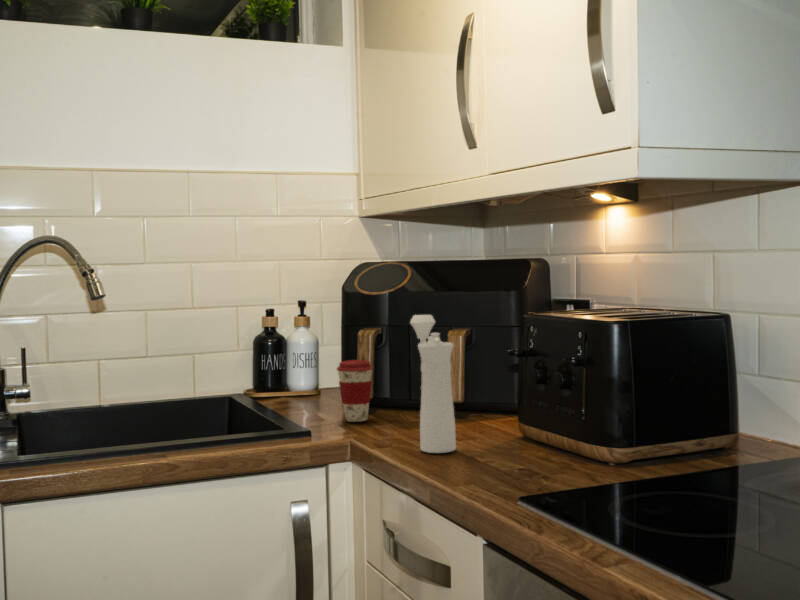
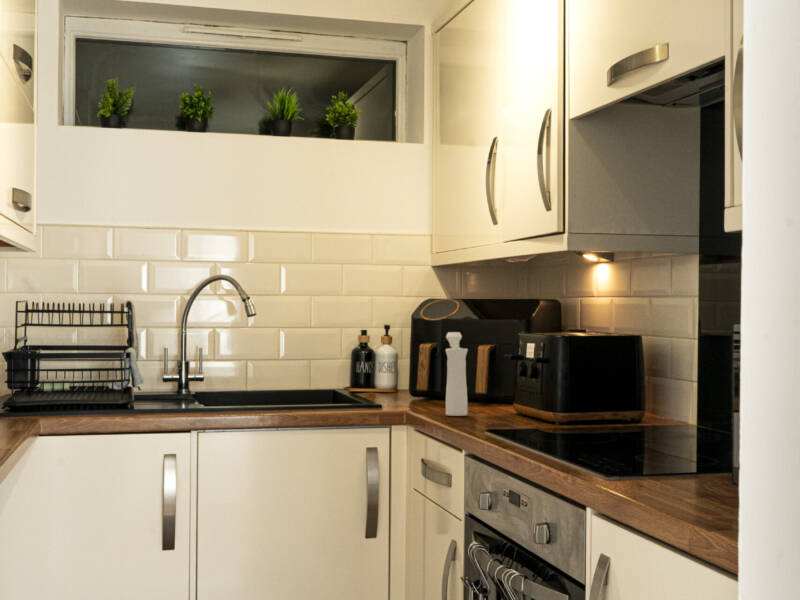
coffee cup: present [337,360,373,422] -> none [403,363,427,404]

